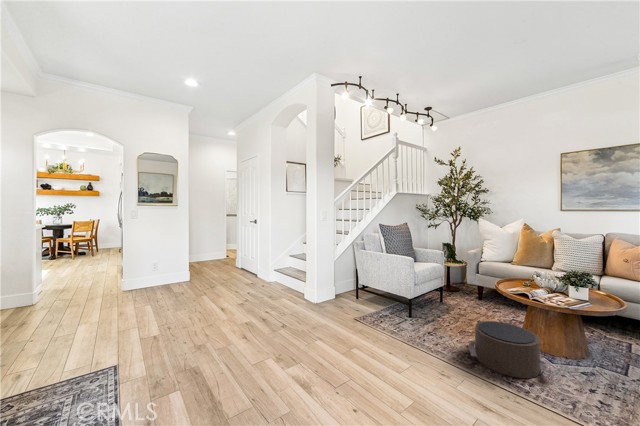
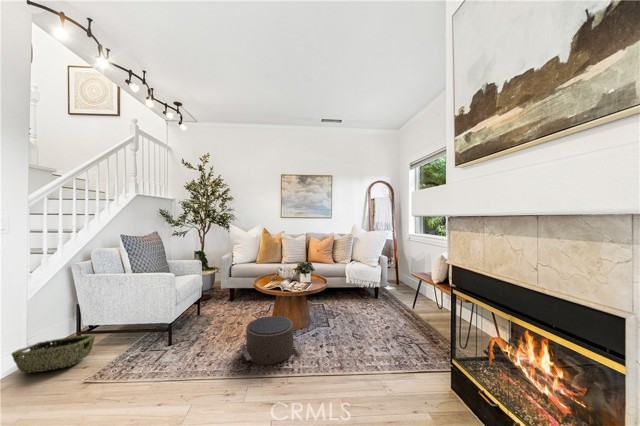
woven basket: none [328,287,365,306] -> present [12,335,95,373]

